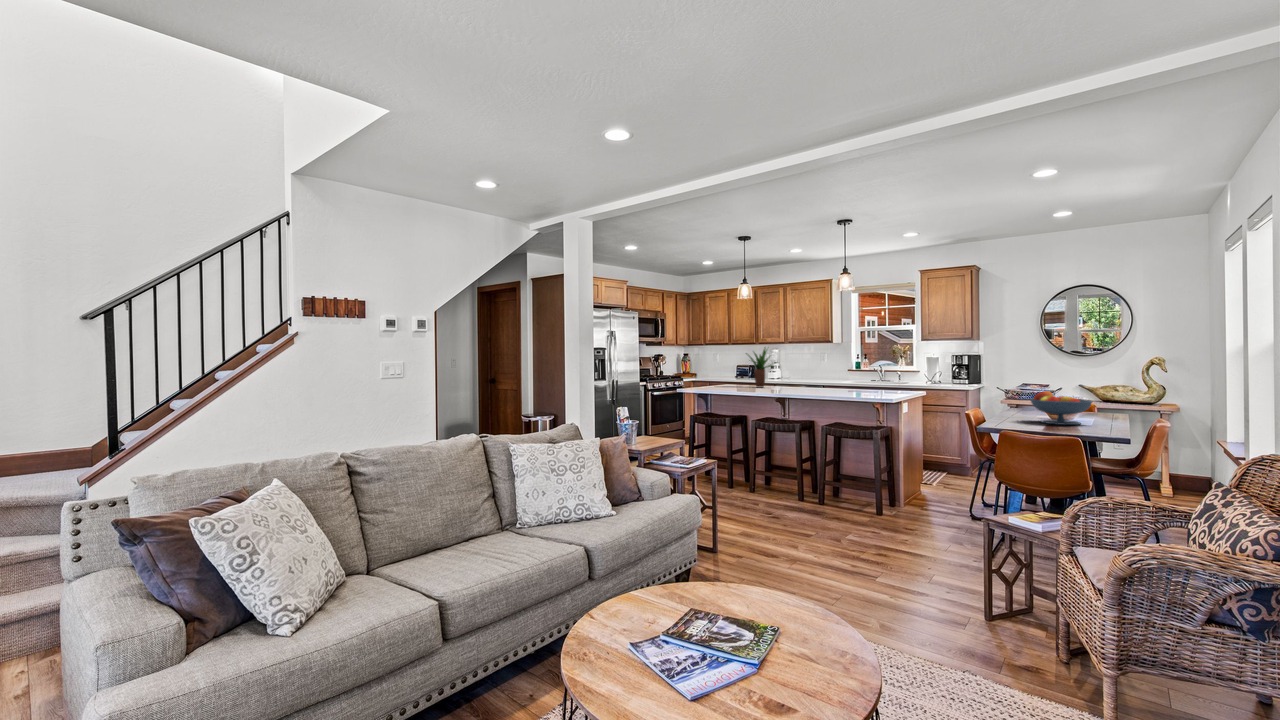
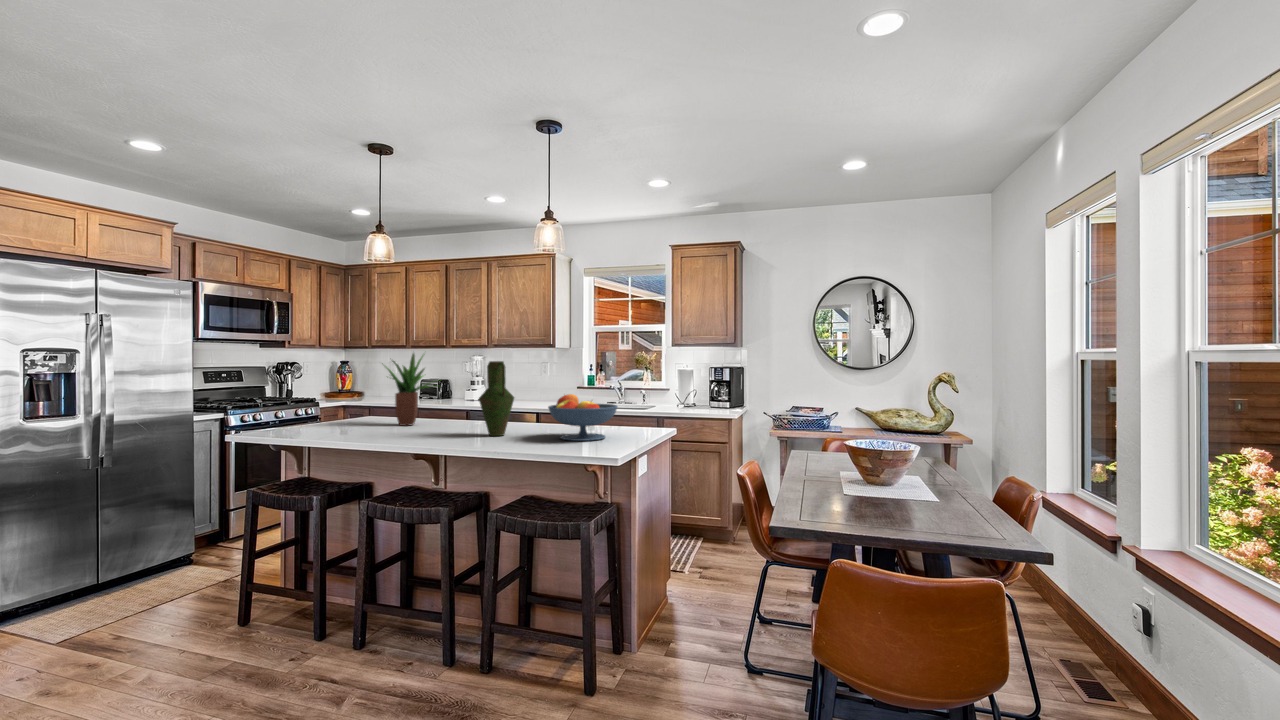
vase: none [809,351,828,391] -> present [479,361,514,436]
fruit bowl: present [1030,391,1092,425] -> present [548,394,618,441]

